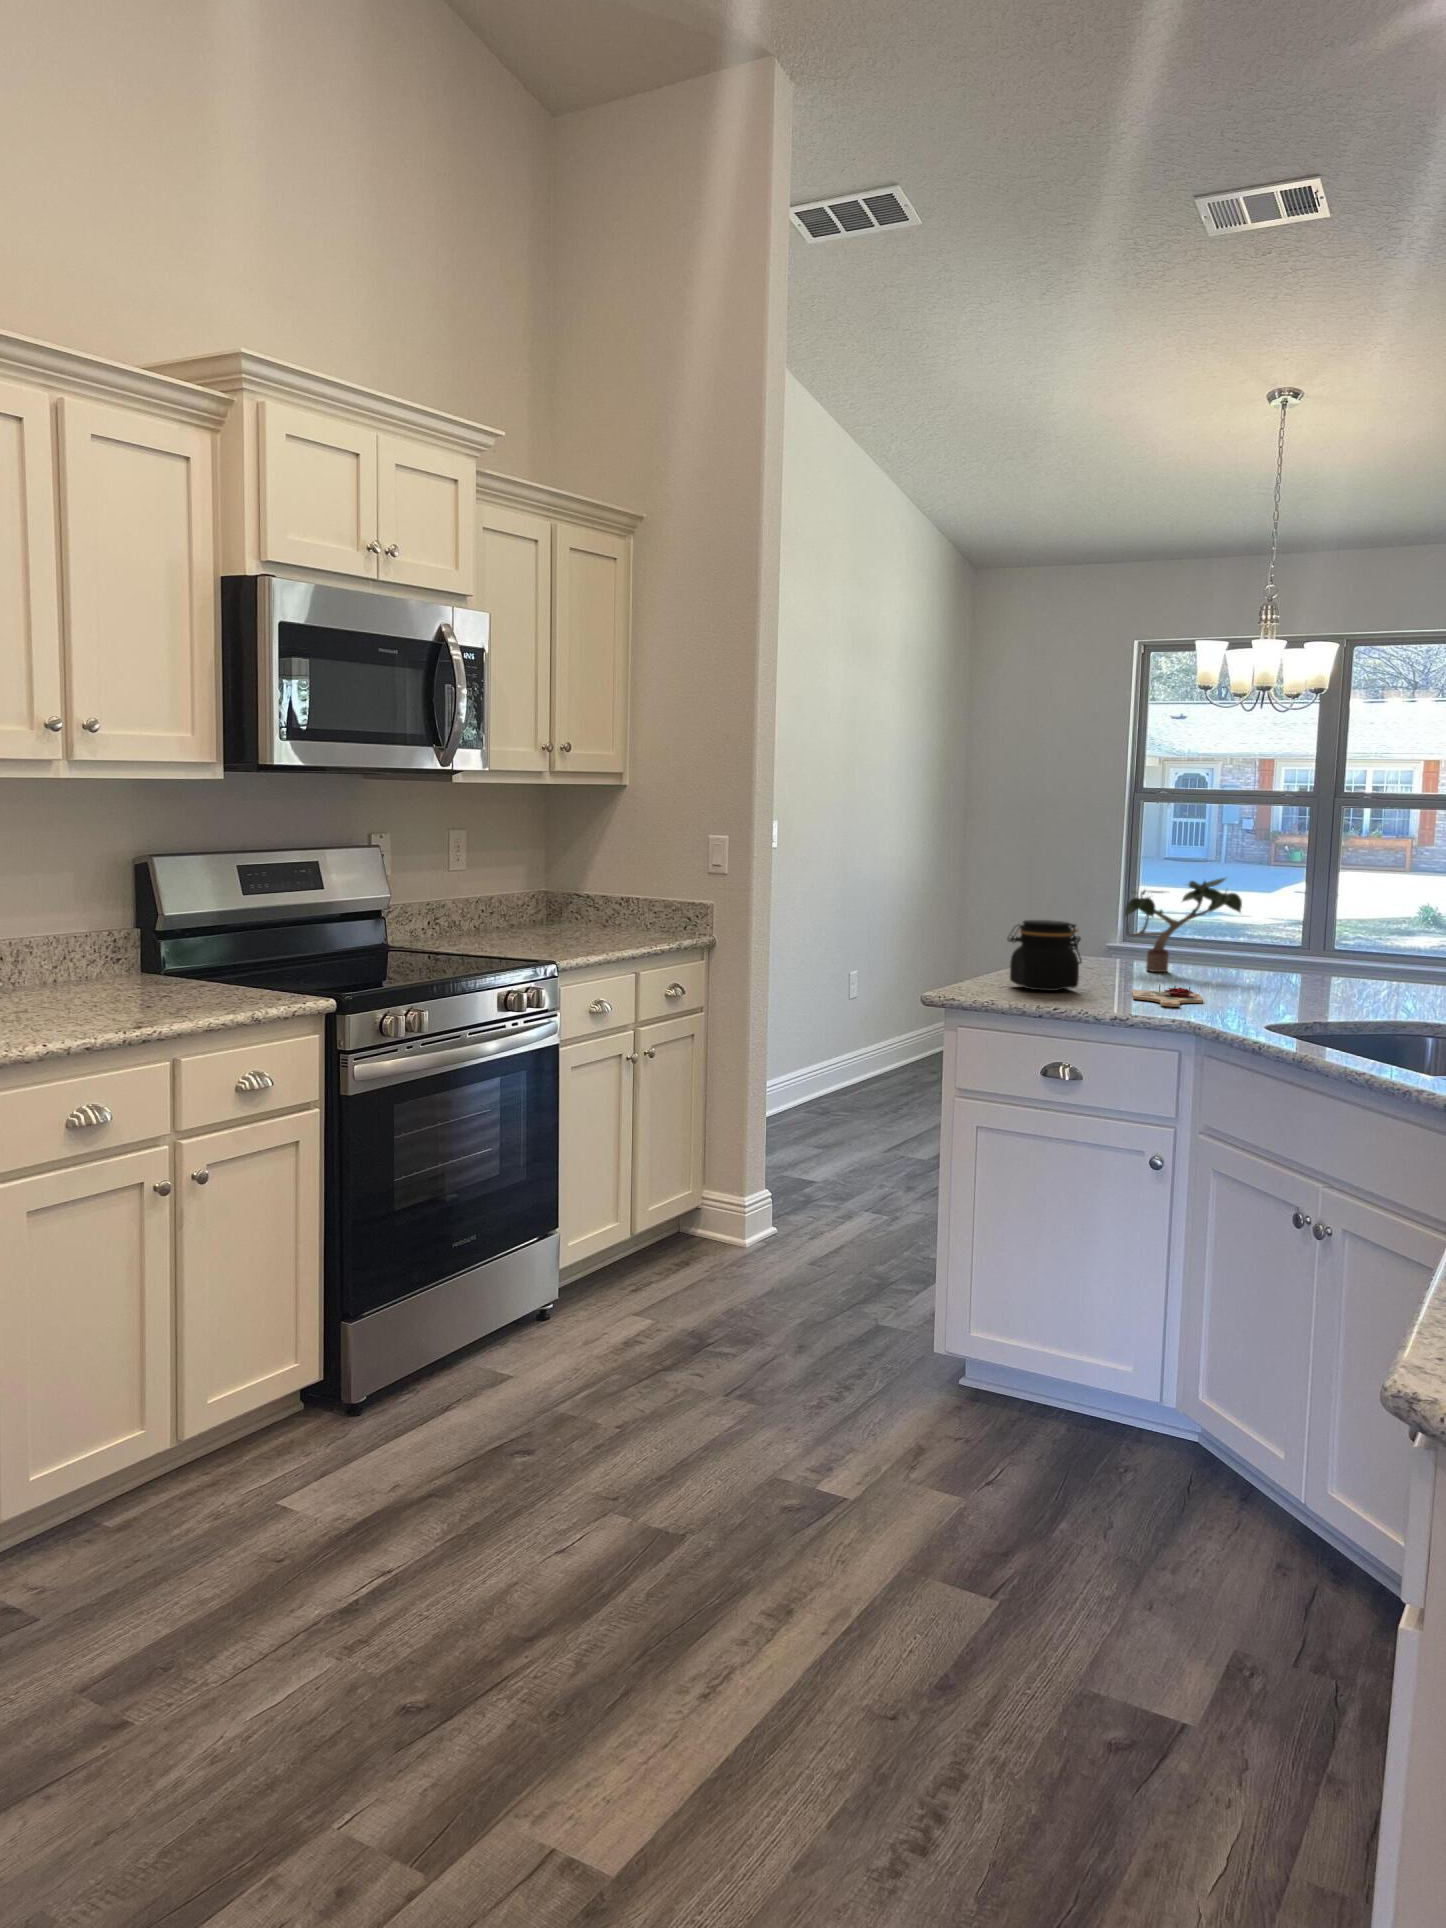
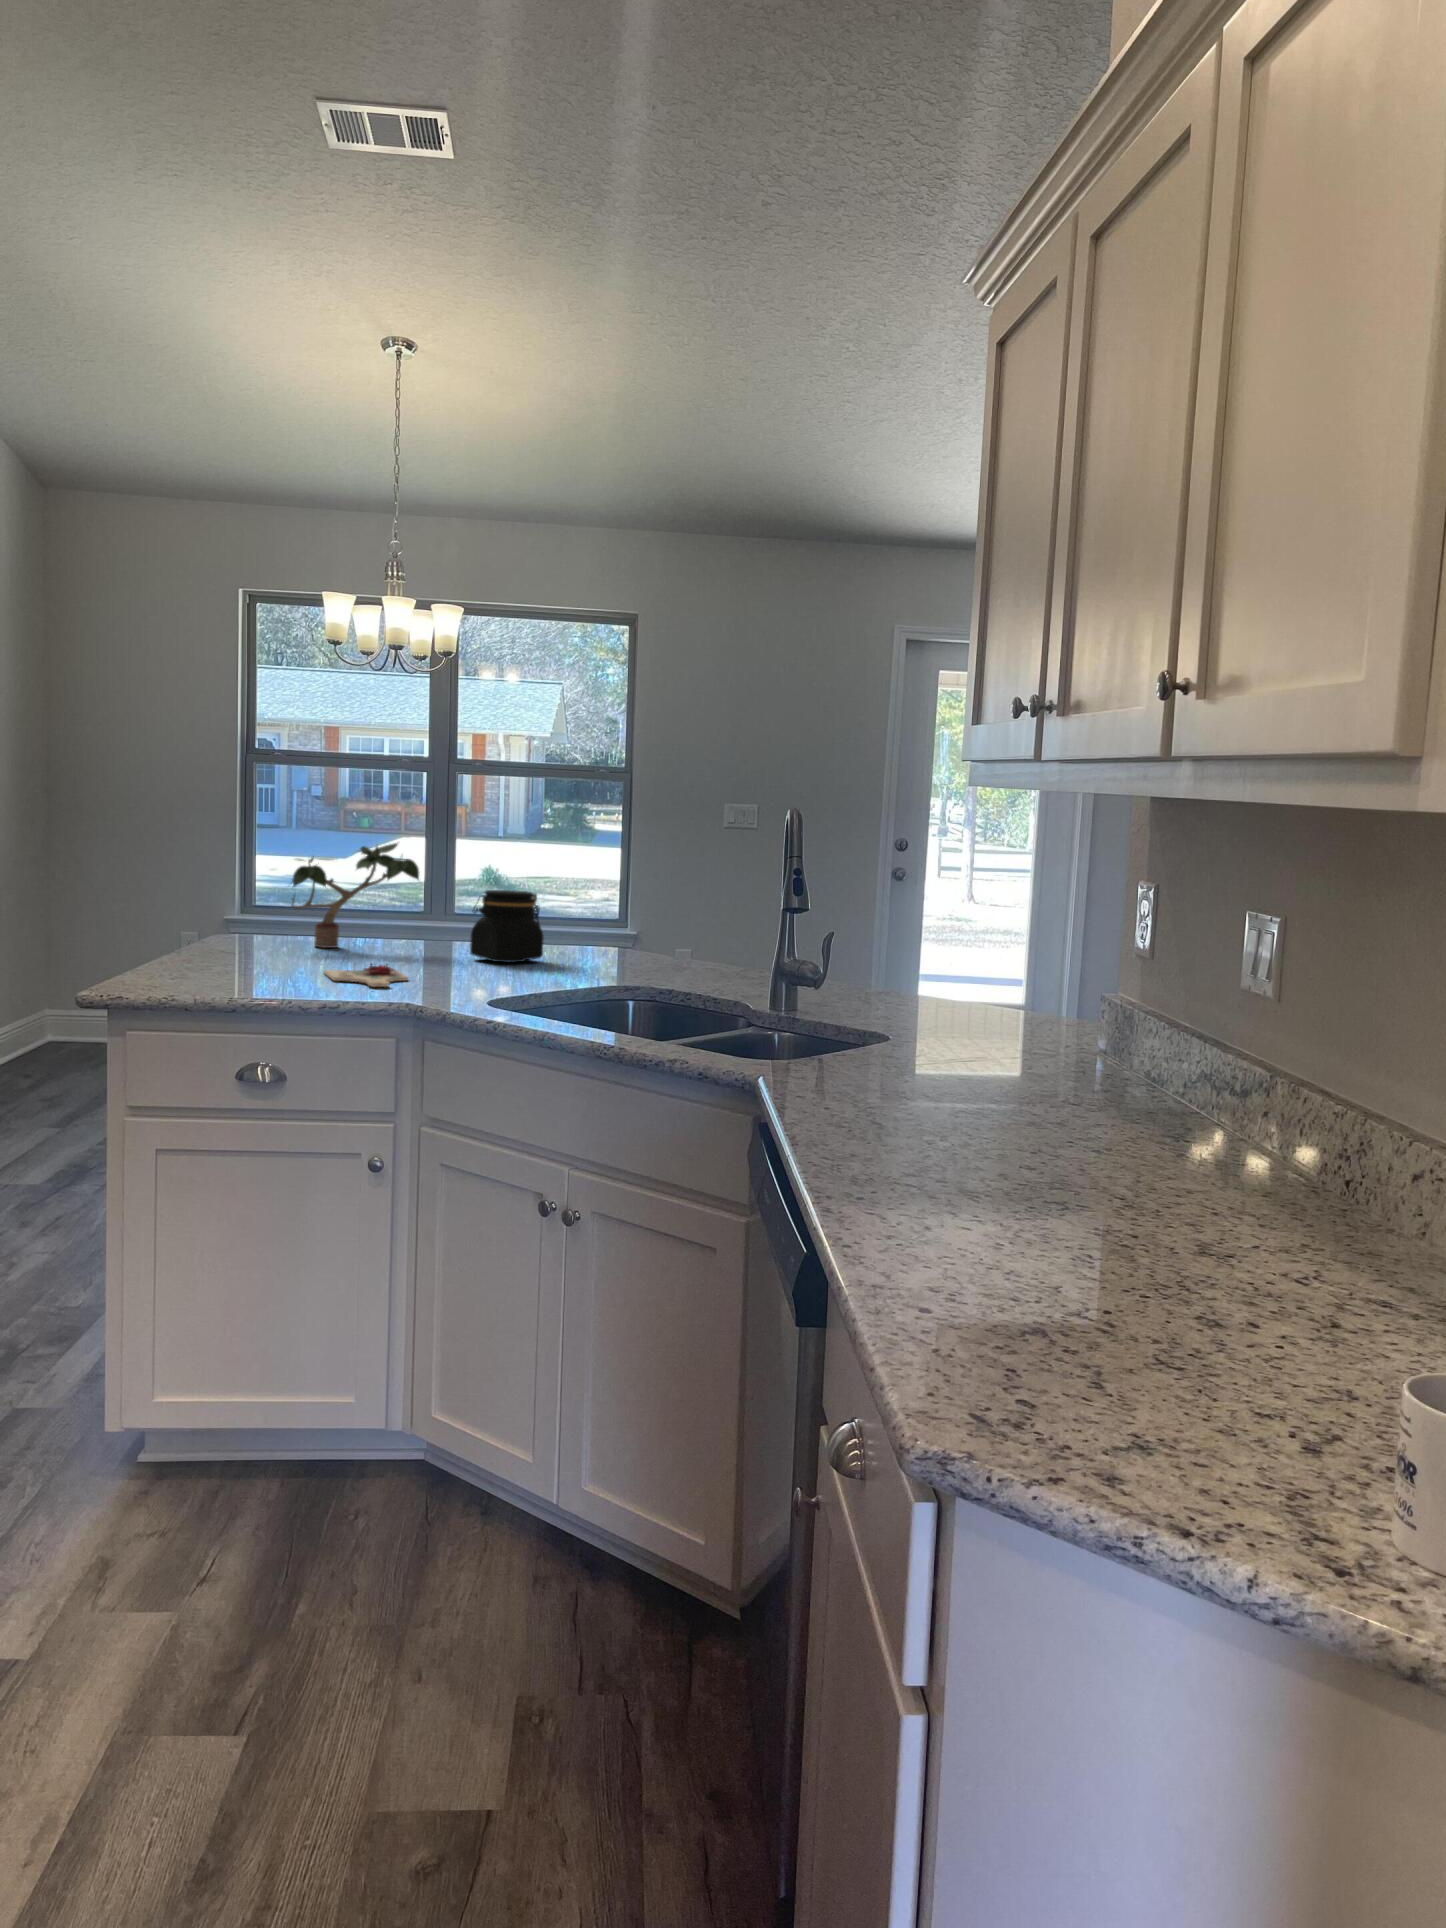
jar: present [1008,920,1082,991] -> present [470,890,544,962]

